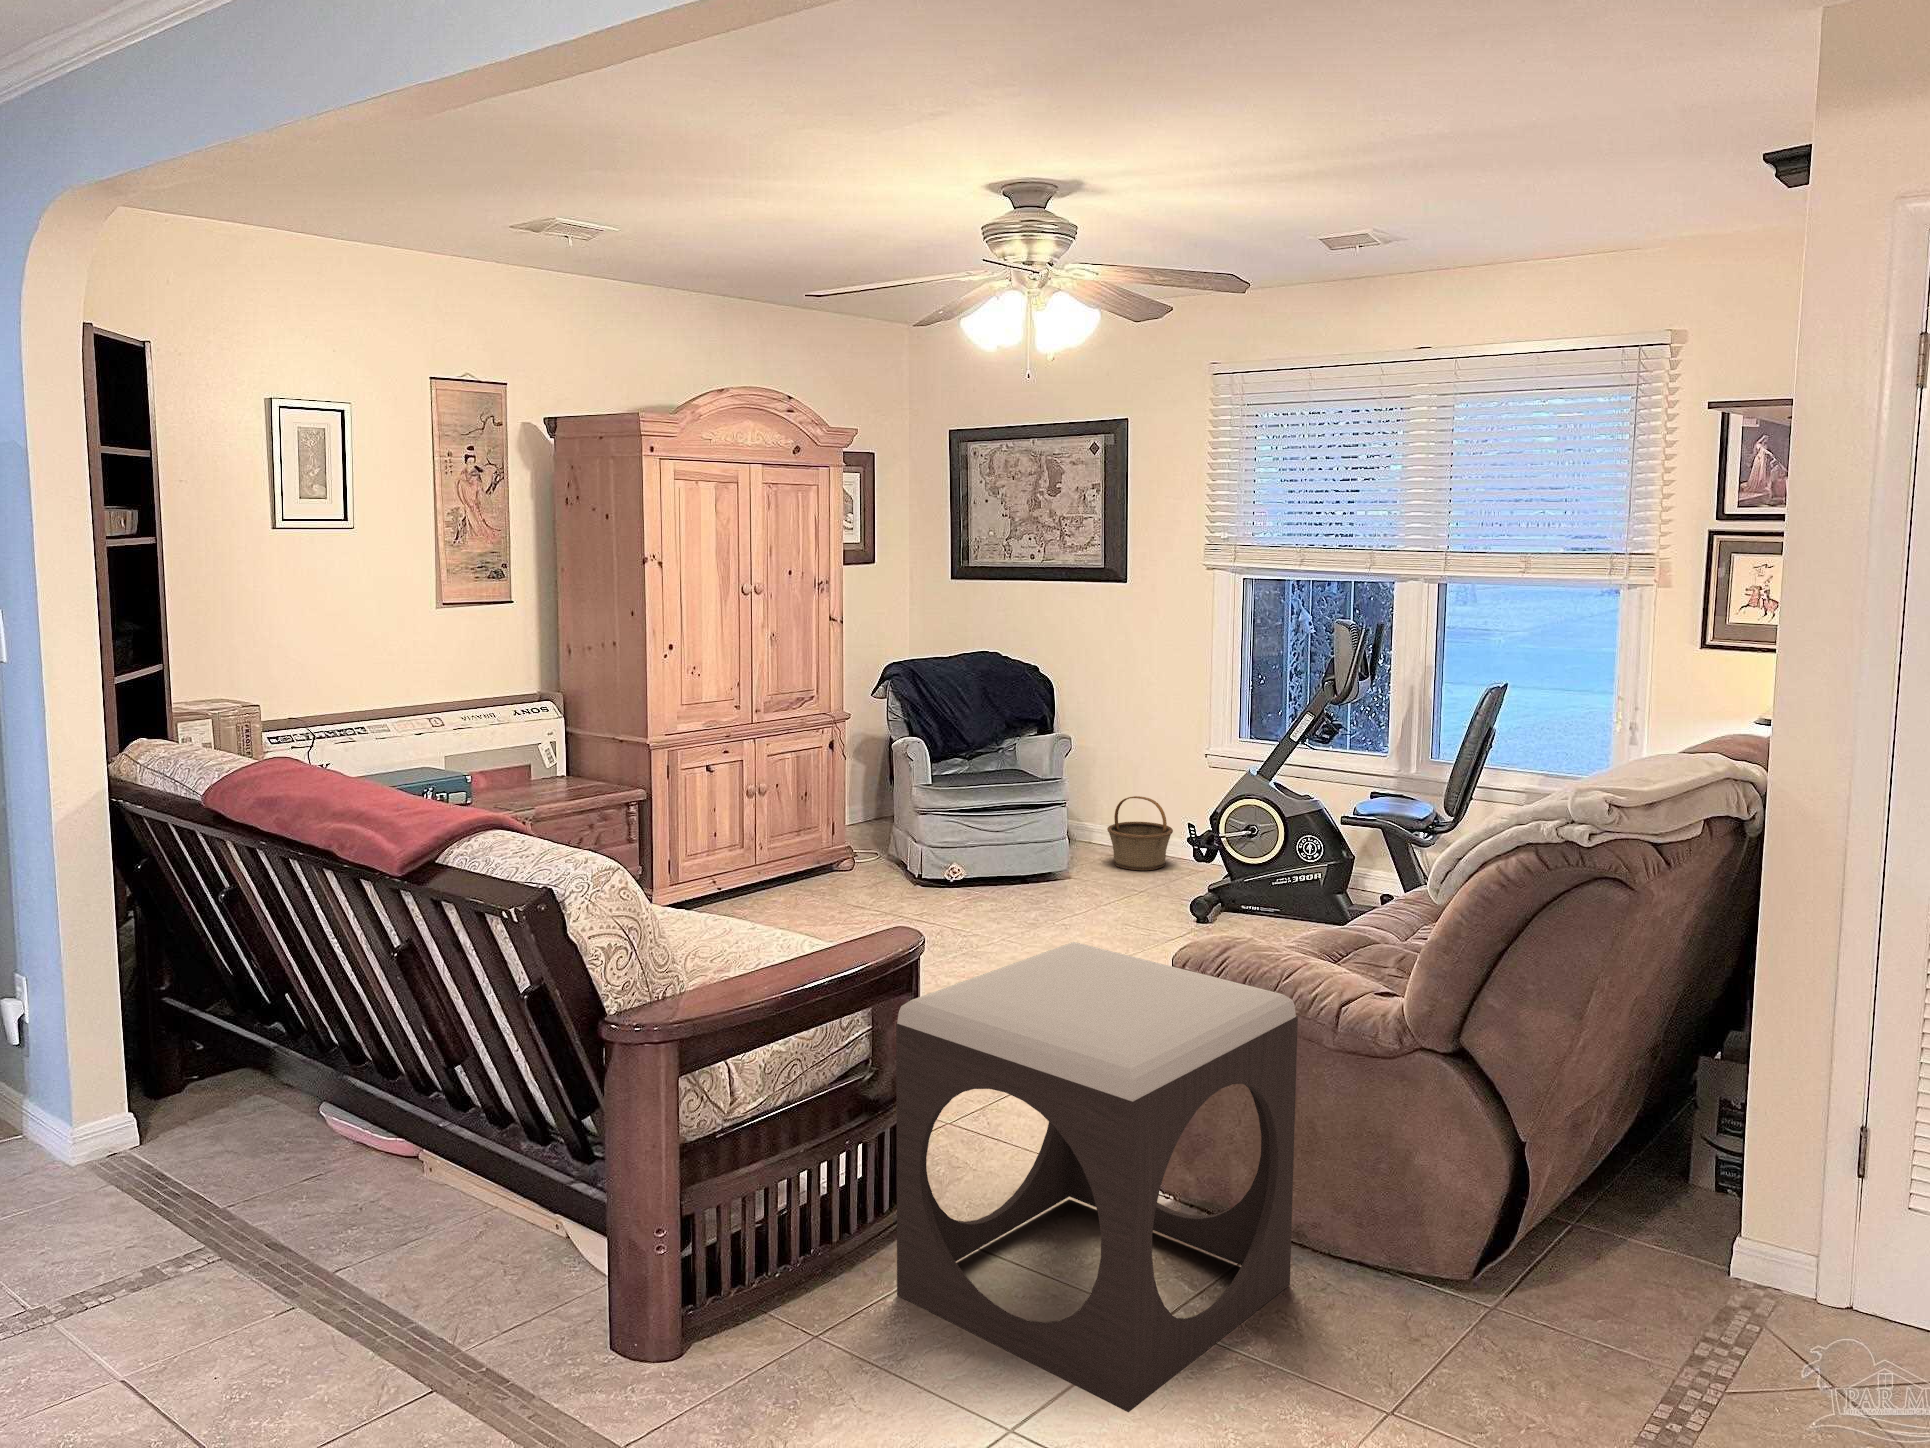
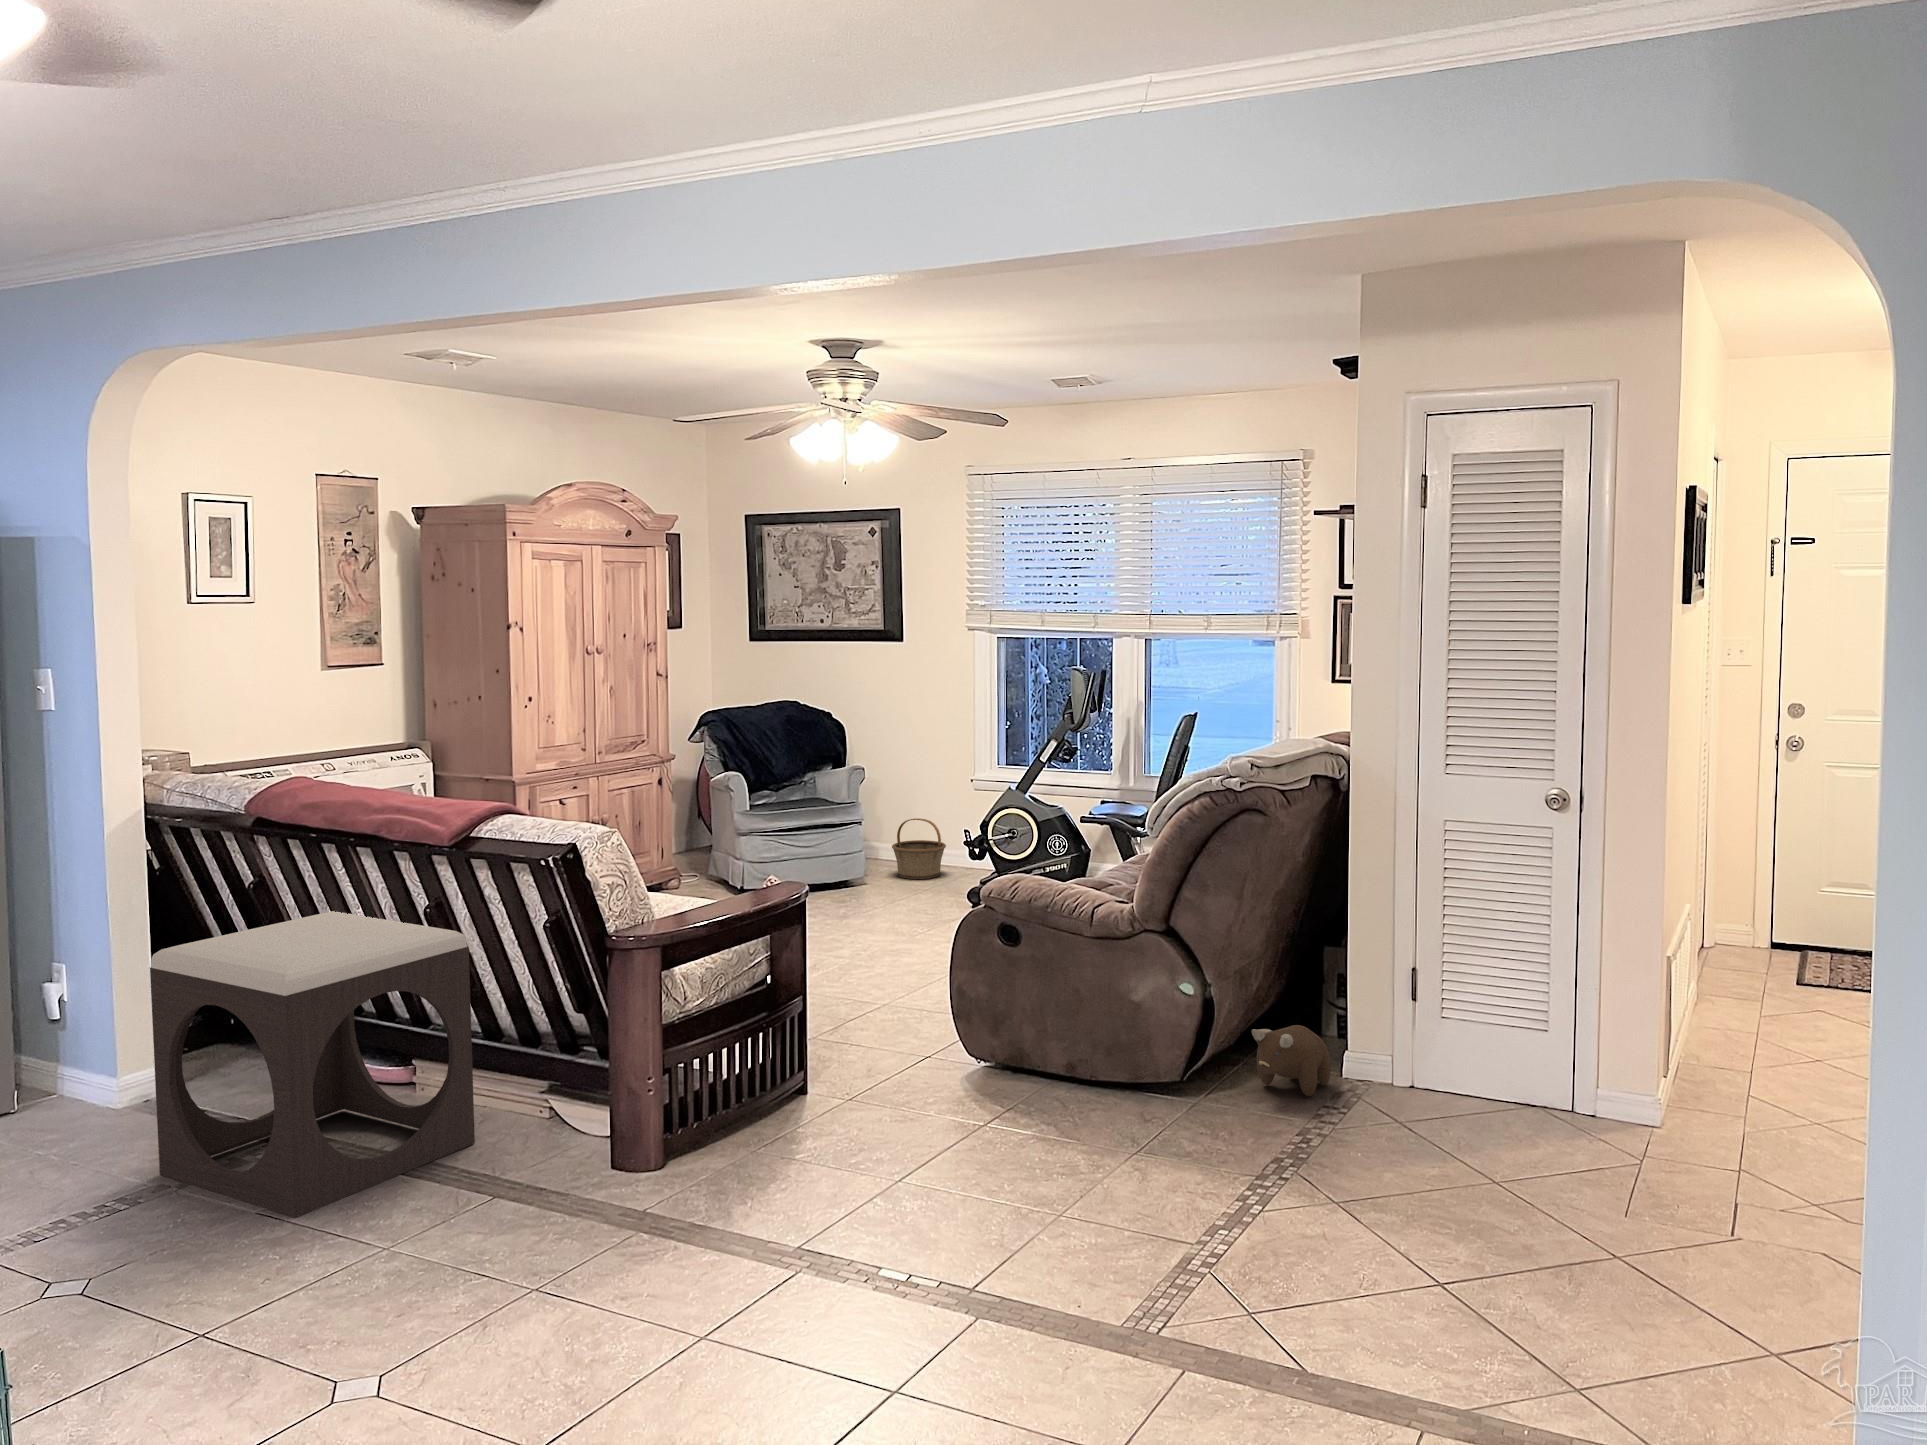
footstool: present [896,942,1298,1412] -> present [150,911,475,1218]
plush toy: none [1593,1209,1724,1332] -> present [1252,1025,1331,1096]

